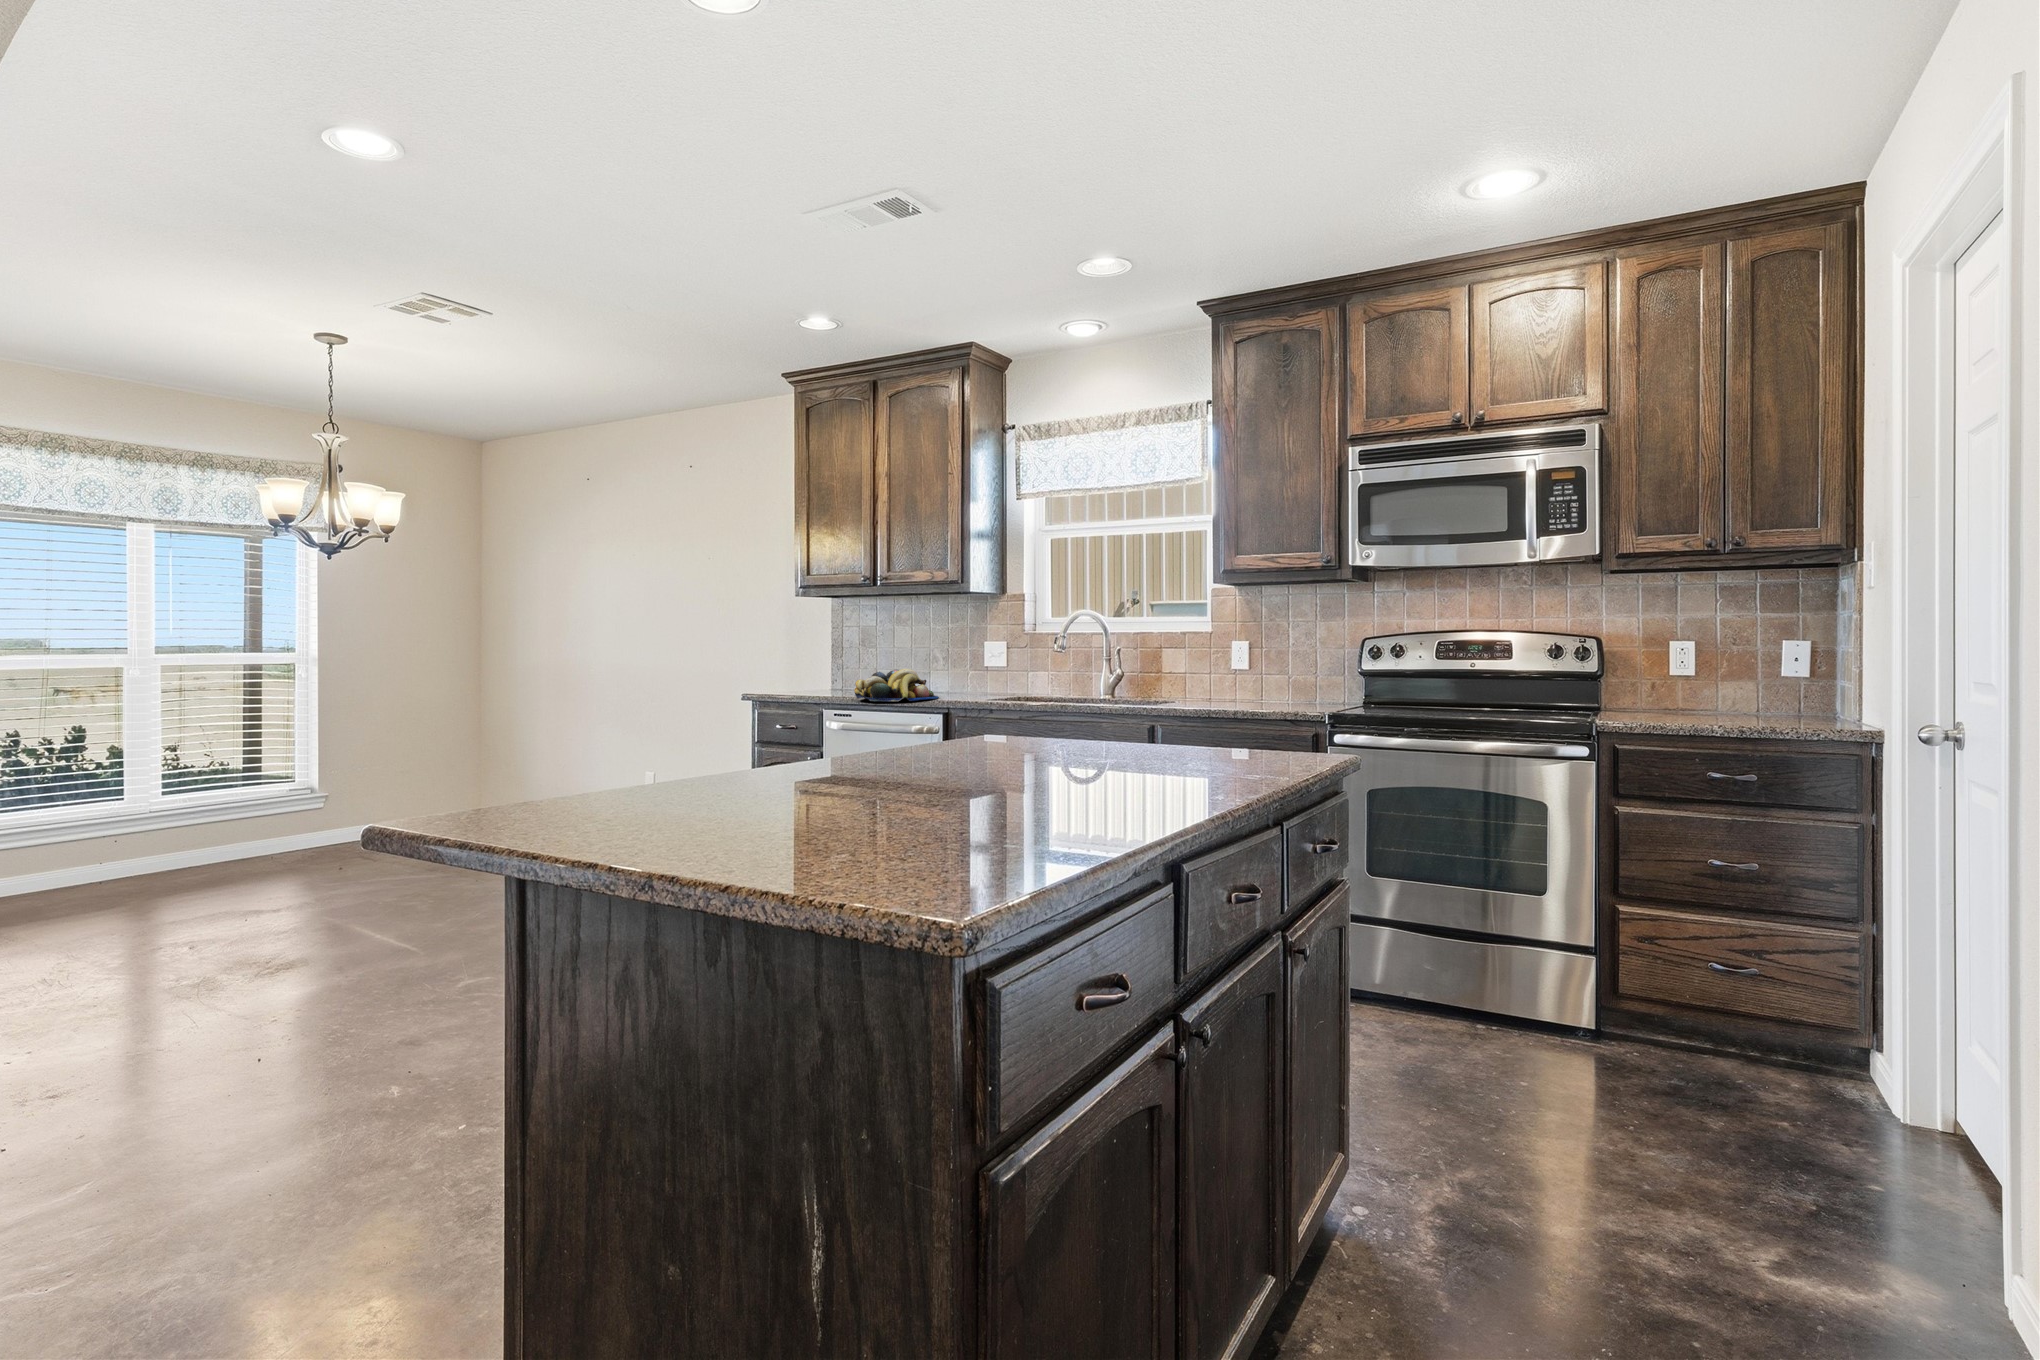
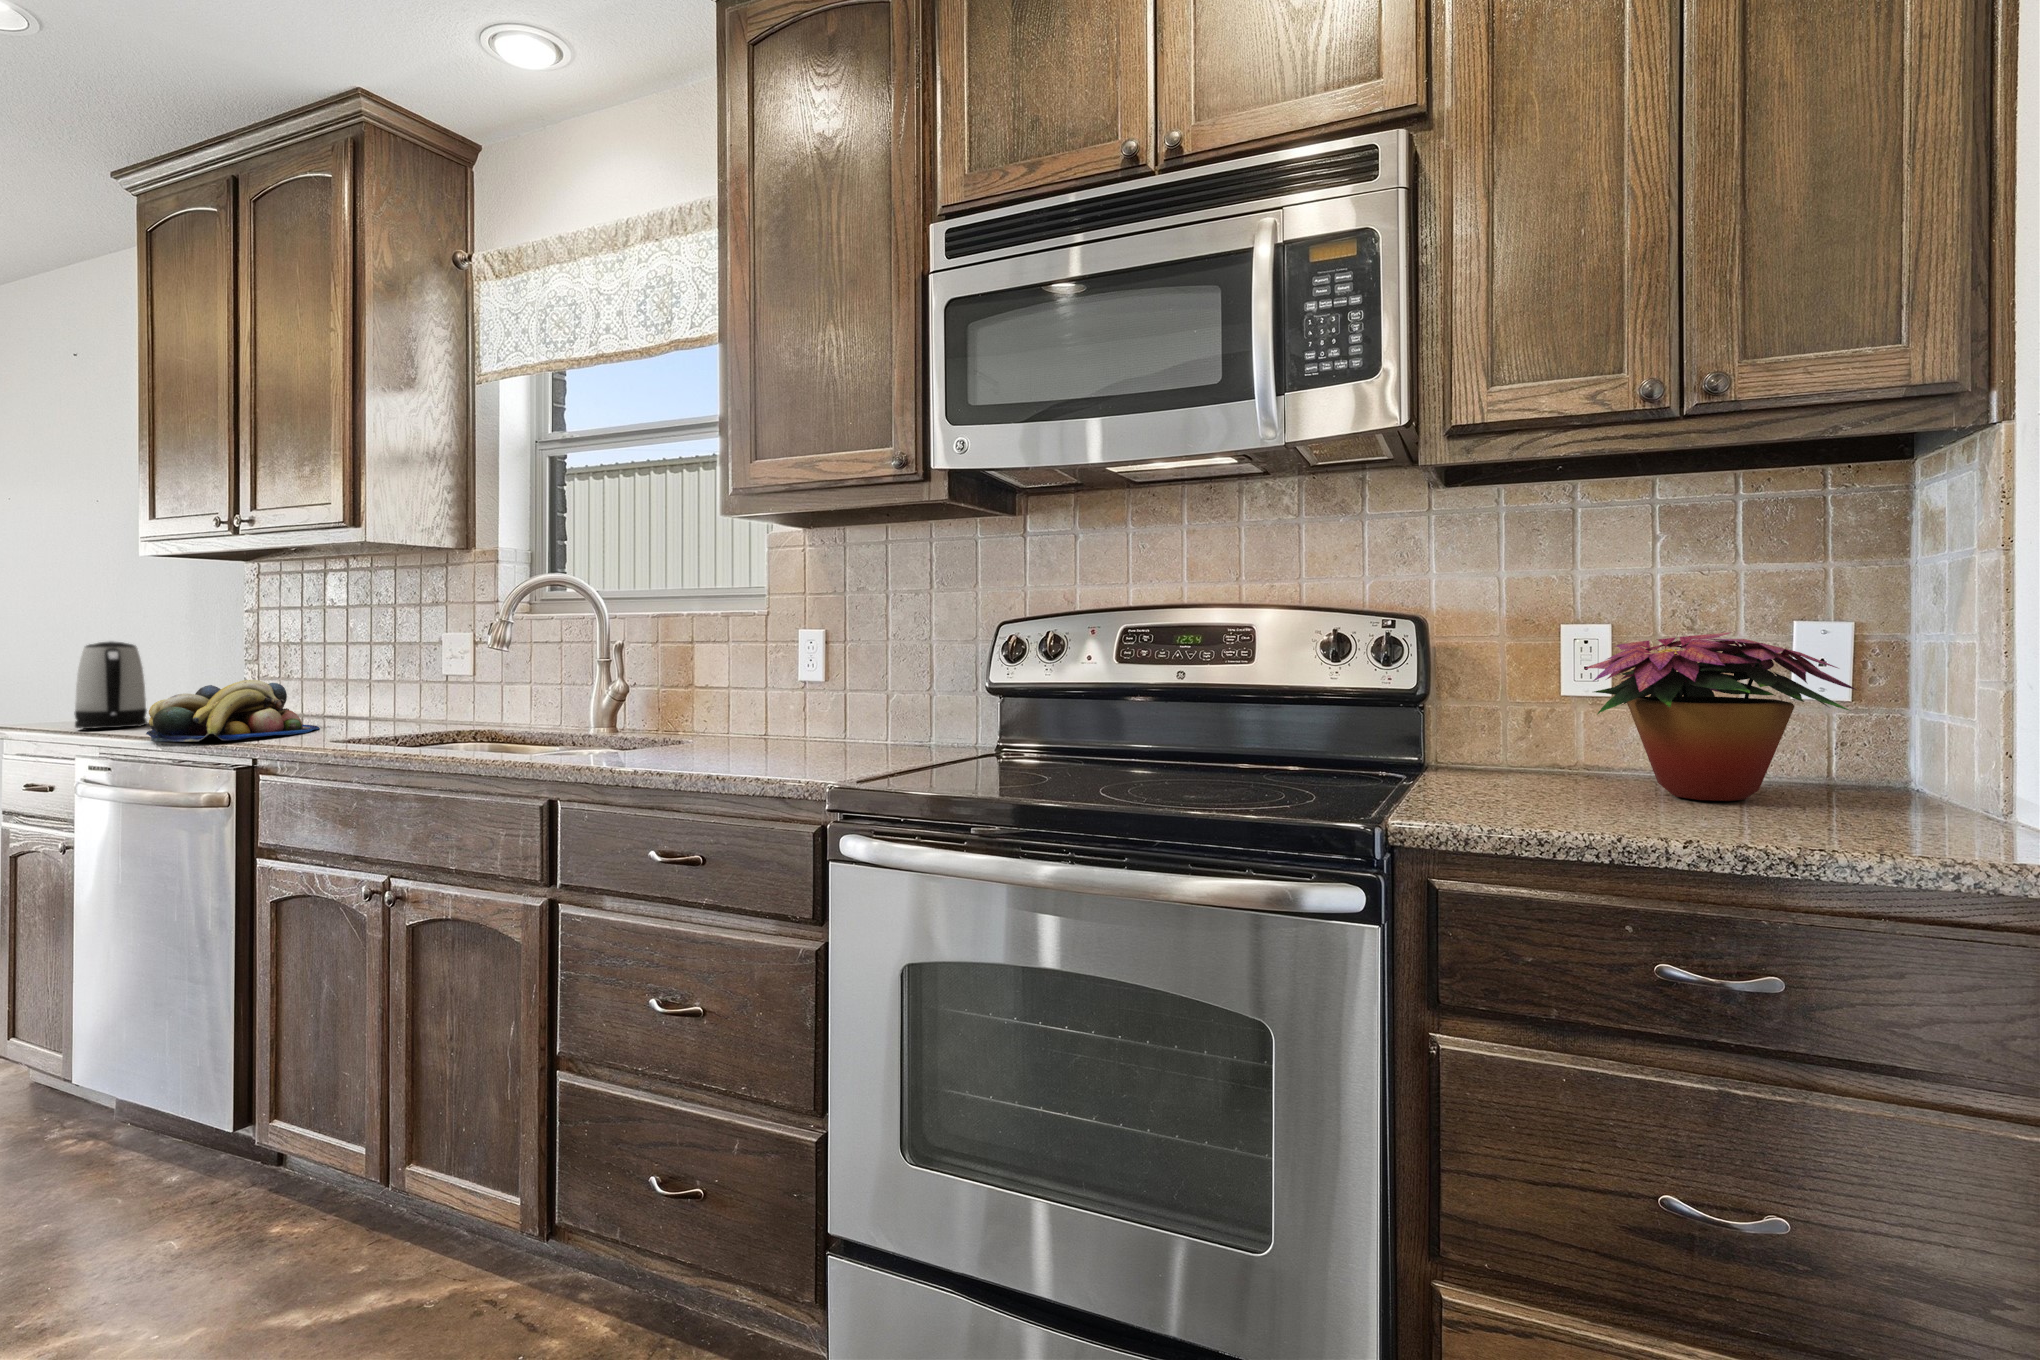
flower arrangement: none [1678,645,1805,717] -> present [1585,633,1857,801]
kettle: none [781,647,815,697] -> present [74,641,147,729]

